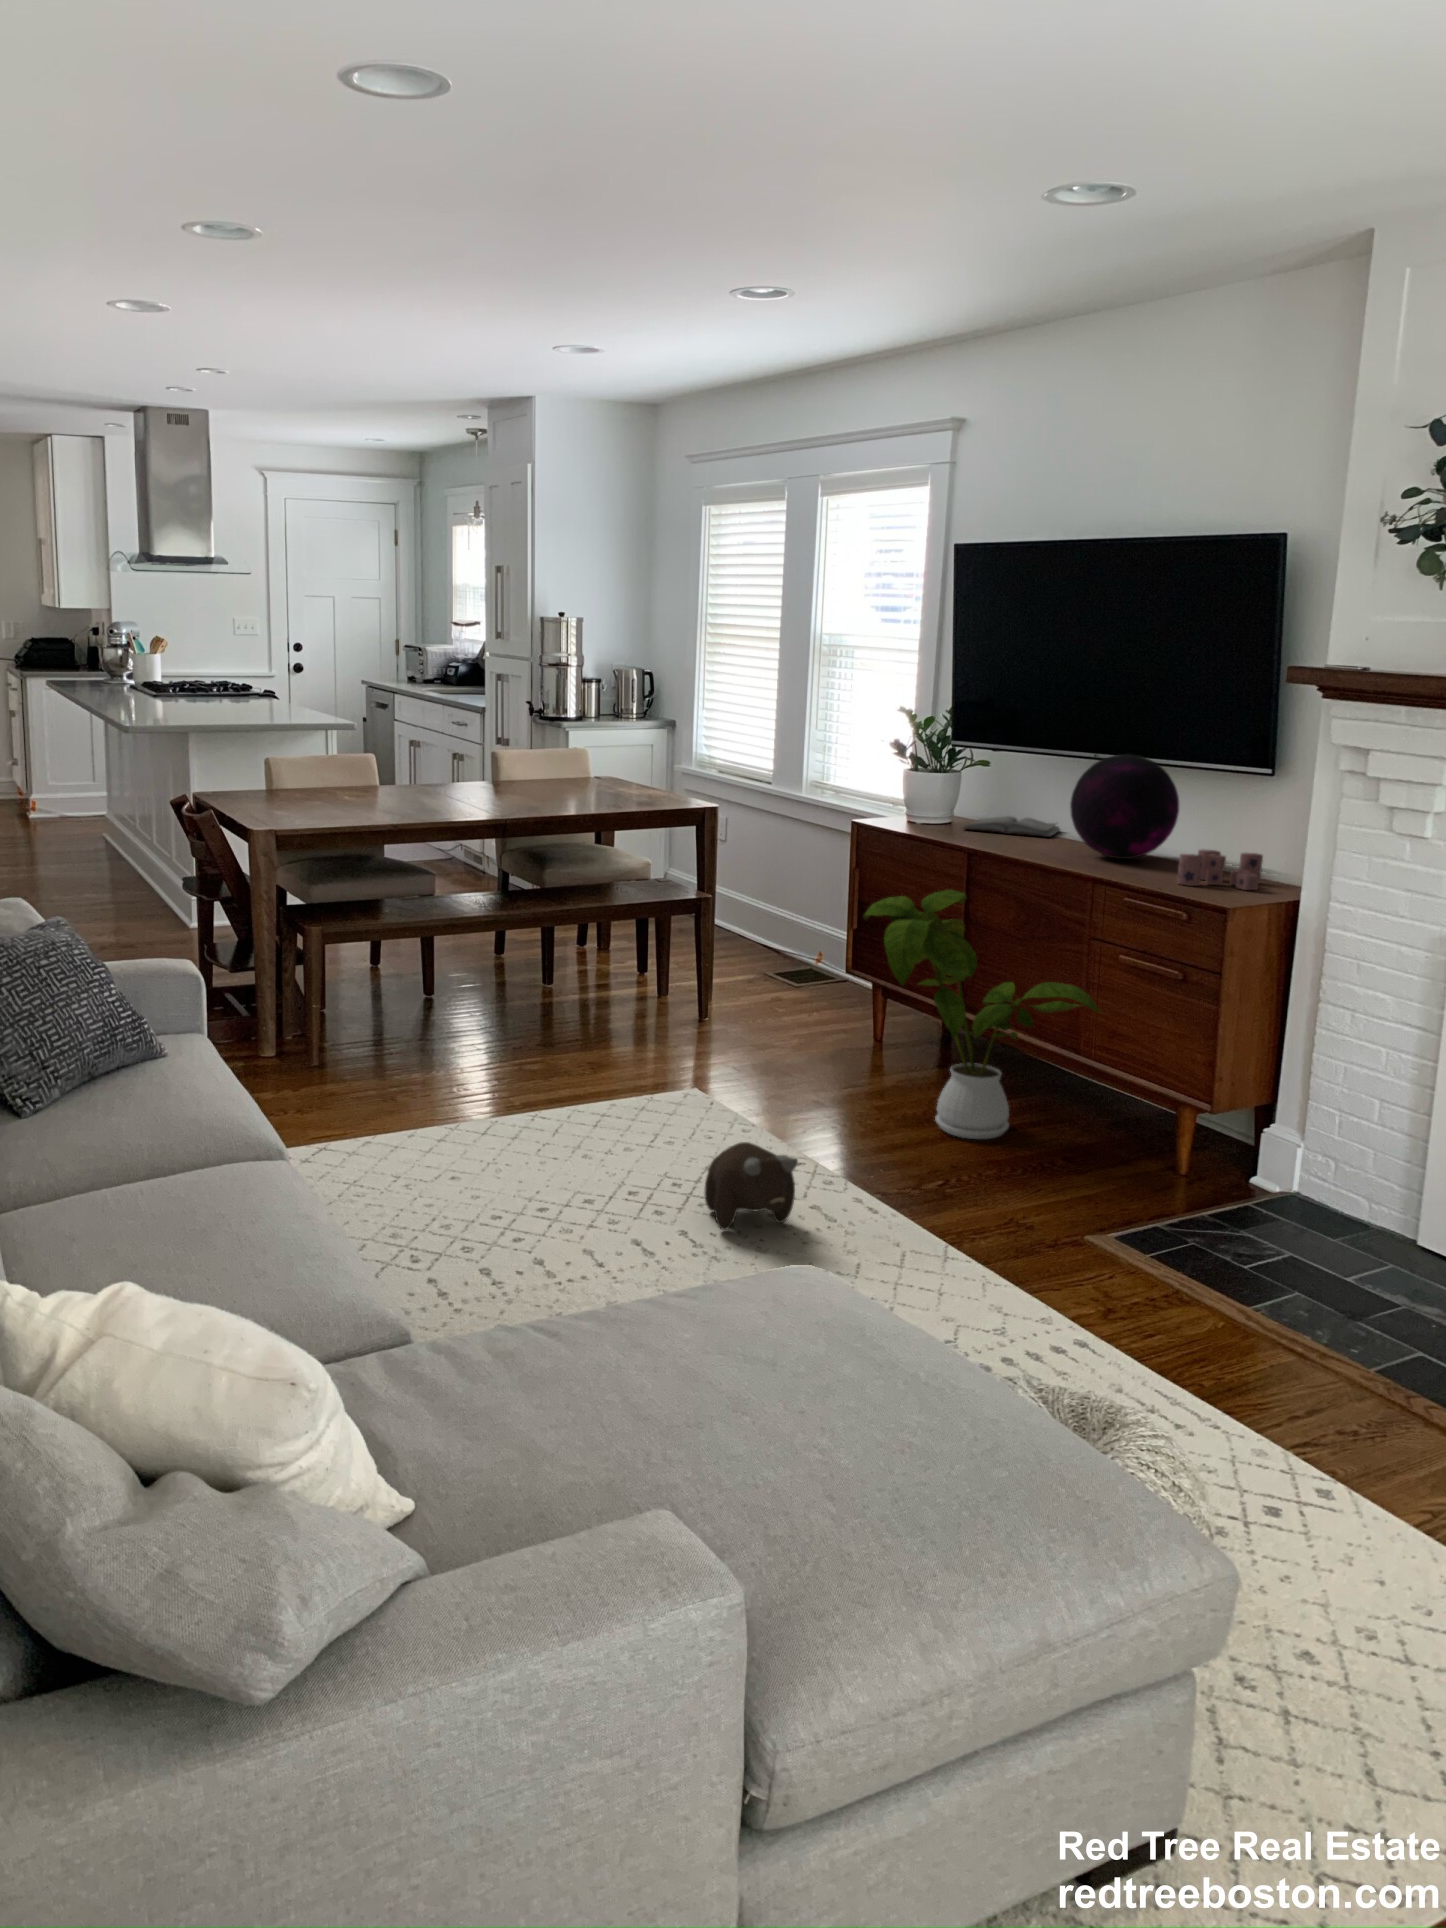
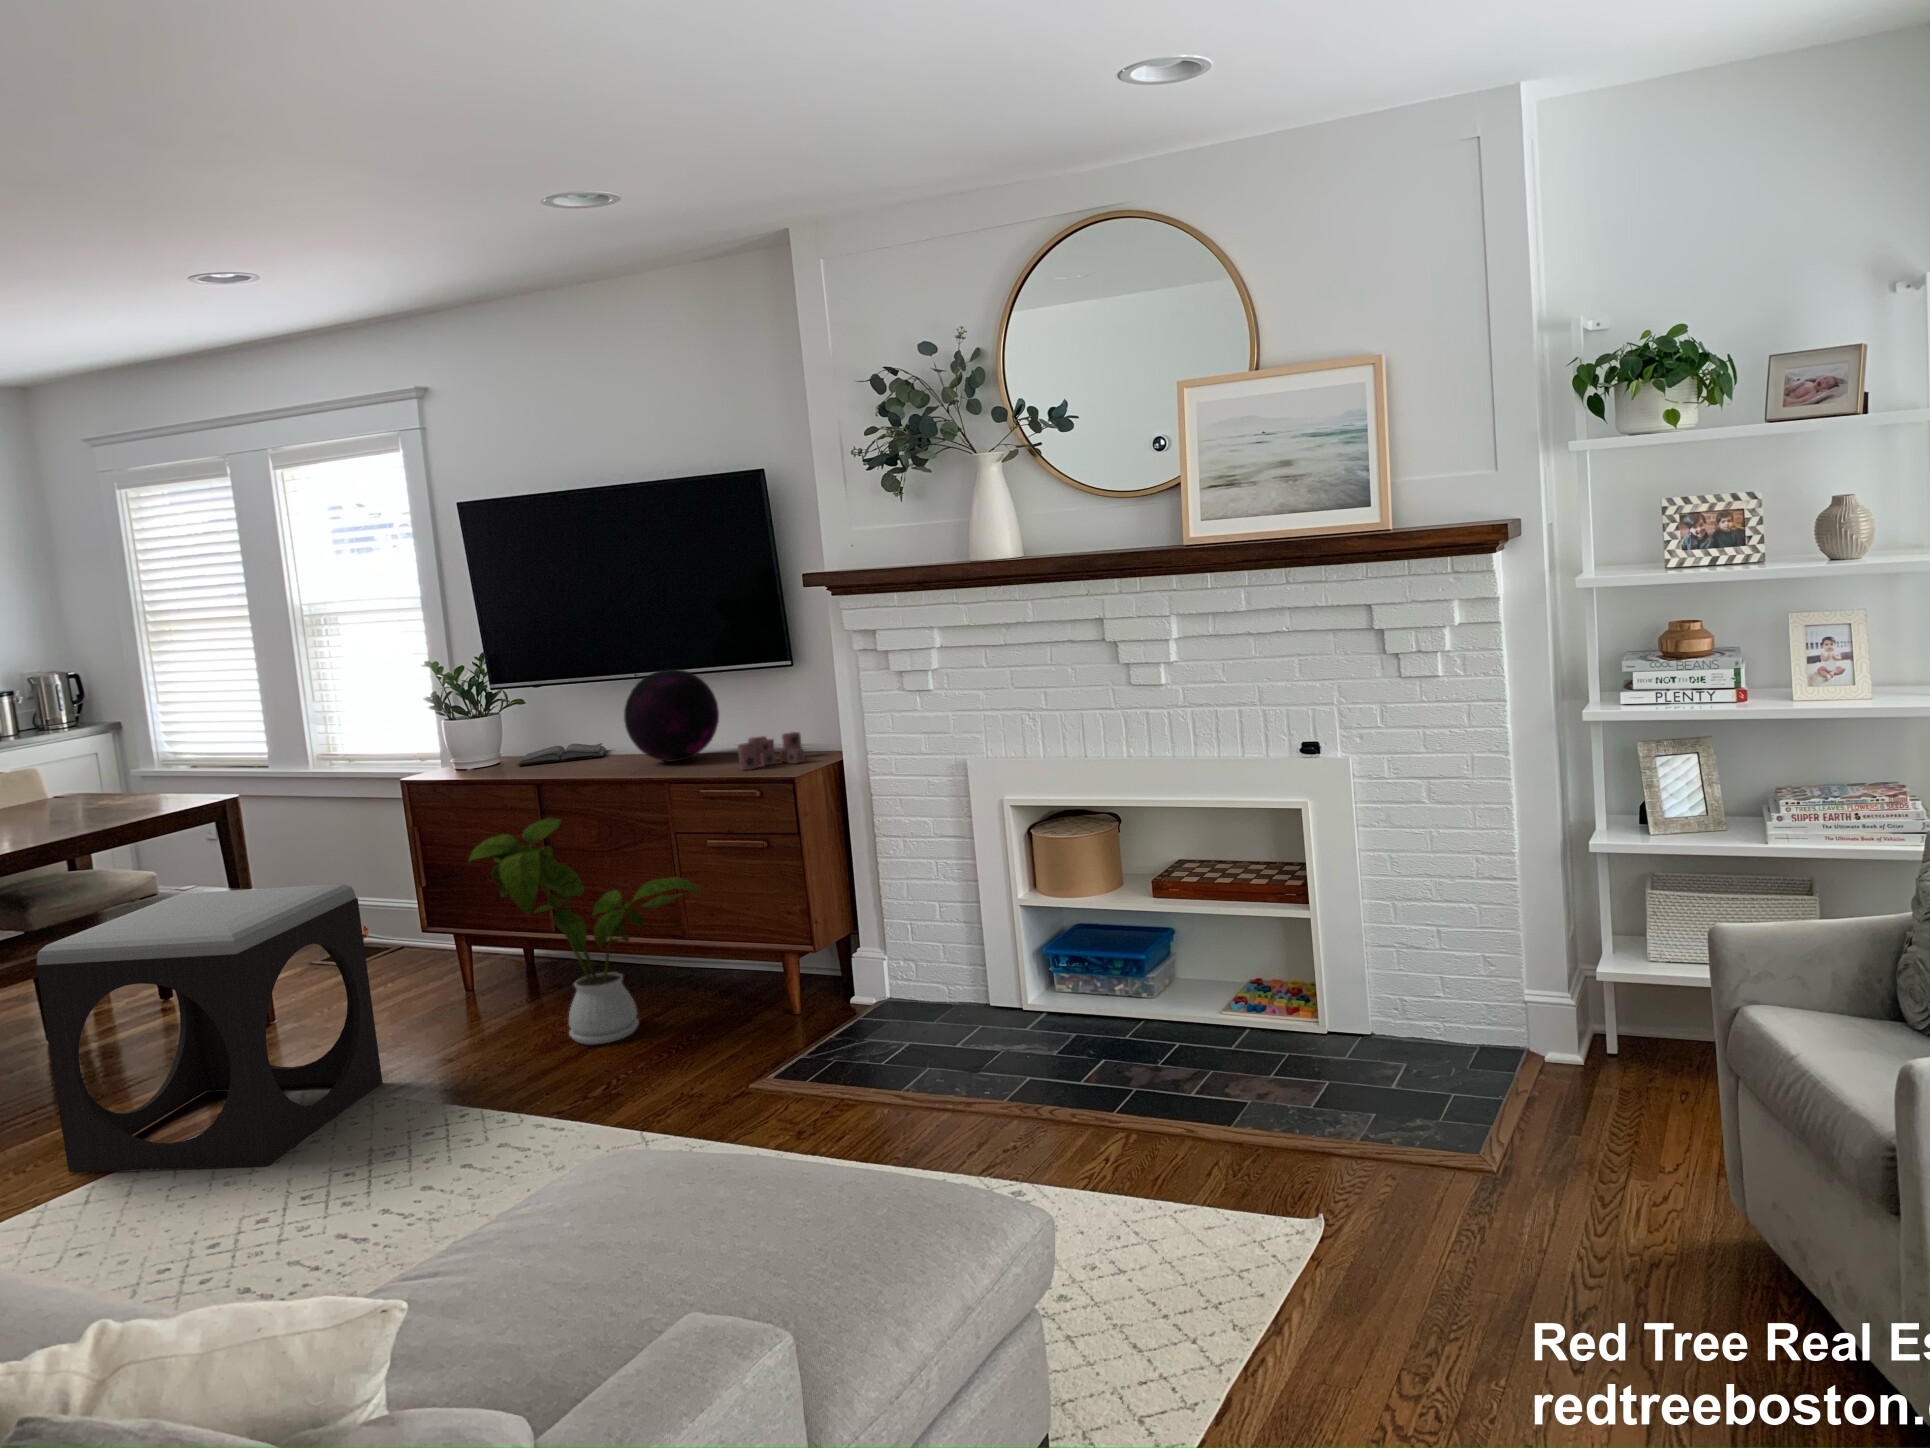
footstool: none [487,884,762,1153] -> present [36,884,383,1173]
plush toy: present [705,1142,798,1230] -> none [389,1098,490,1194]

